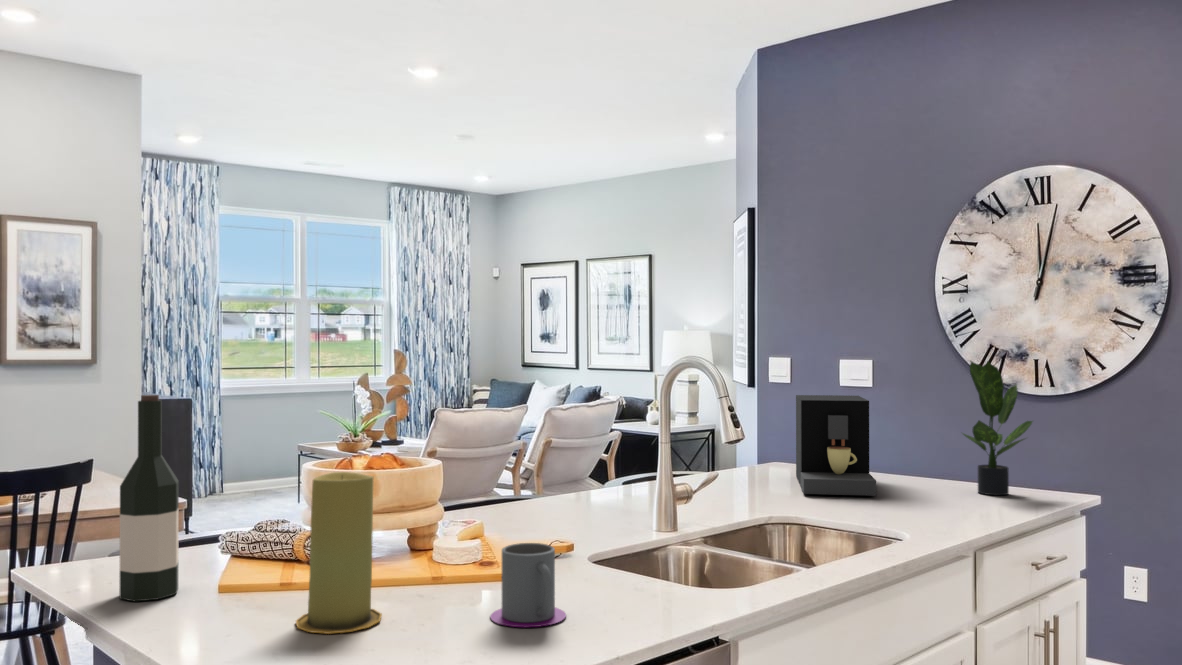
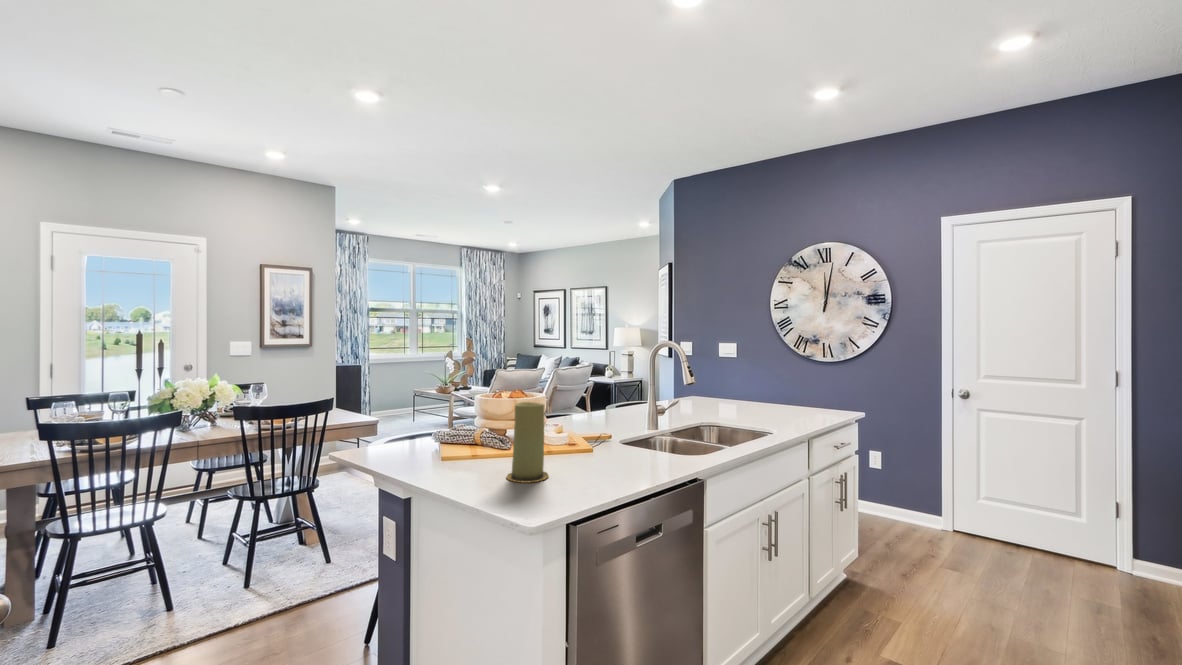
potted plant: present [963,361,1032,495] -> none [796,344,834,412]
wine bottle: present [119,395,179,601] -> none [406,363,434,469]
coffee maker: present [796,395,876,496] -> none [711,362,757,413]
mug: present [490,543,566,627] -> none [601,436,639,478]

